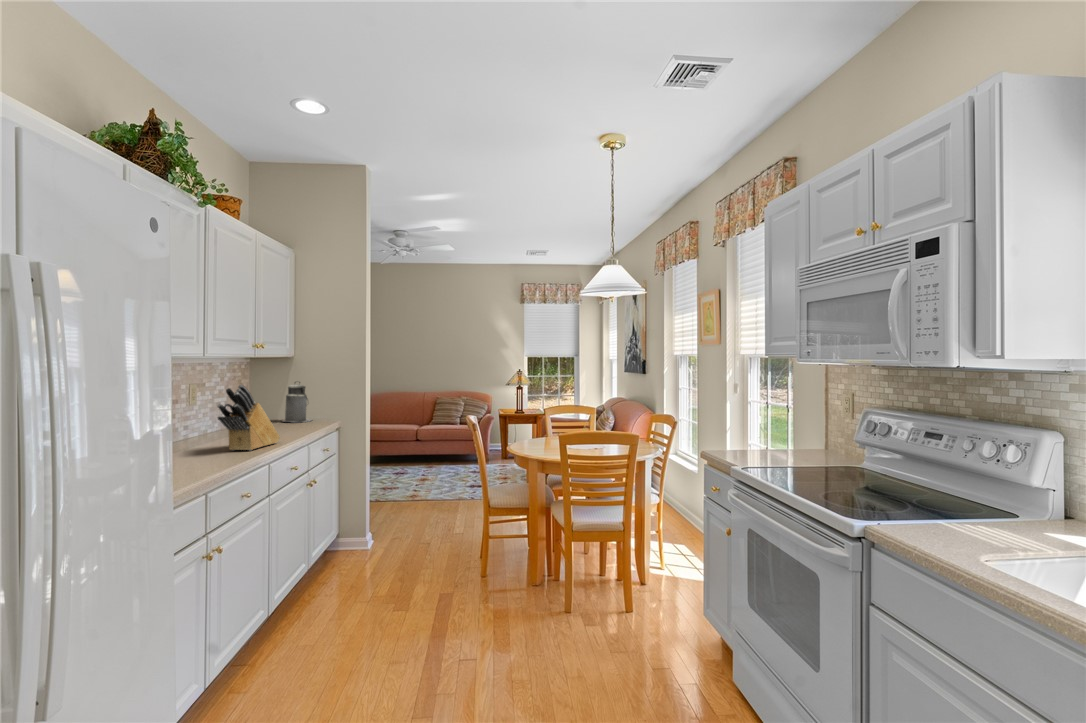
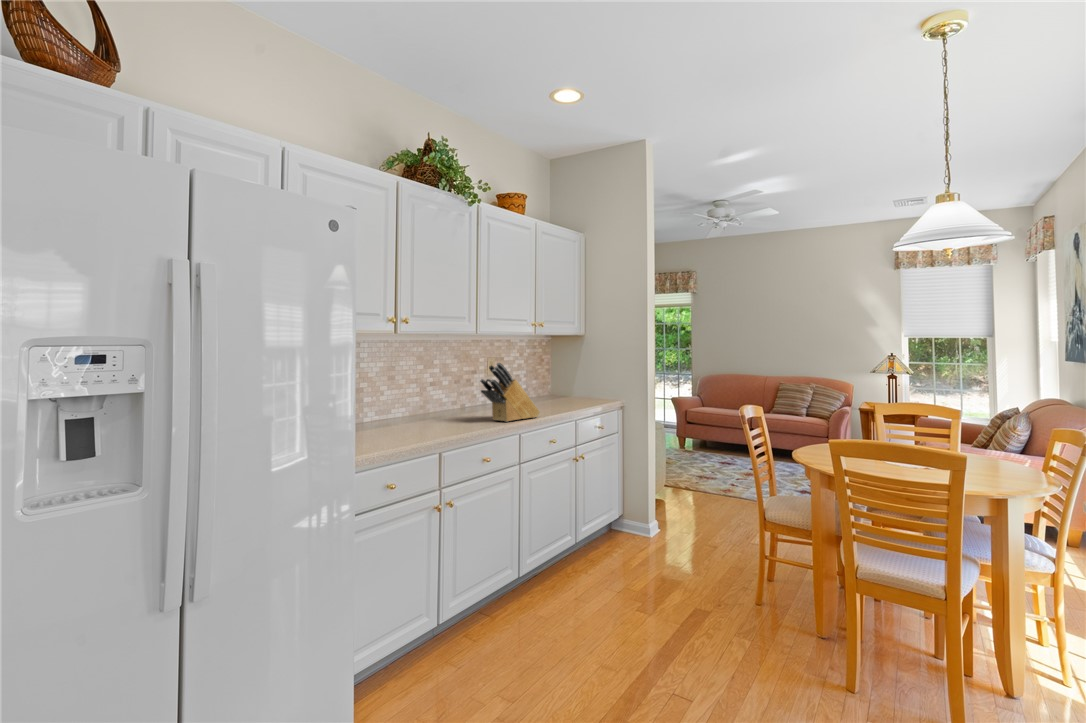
canister: present [284,382,311,422] -> none [575,361,602,400]

